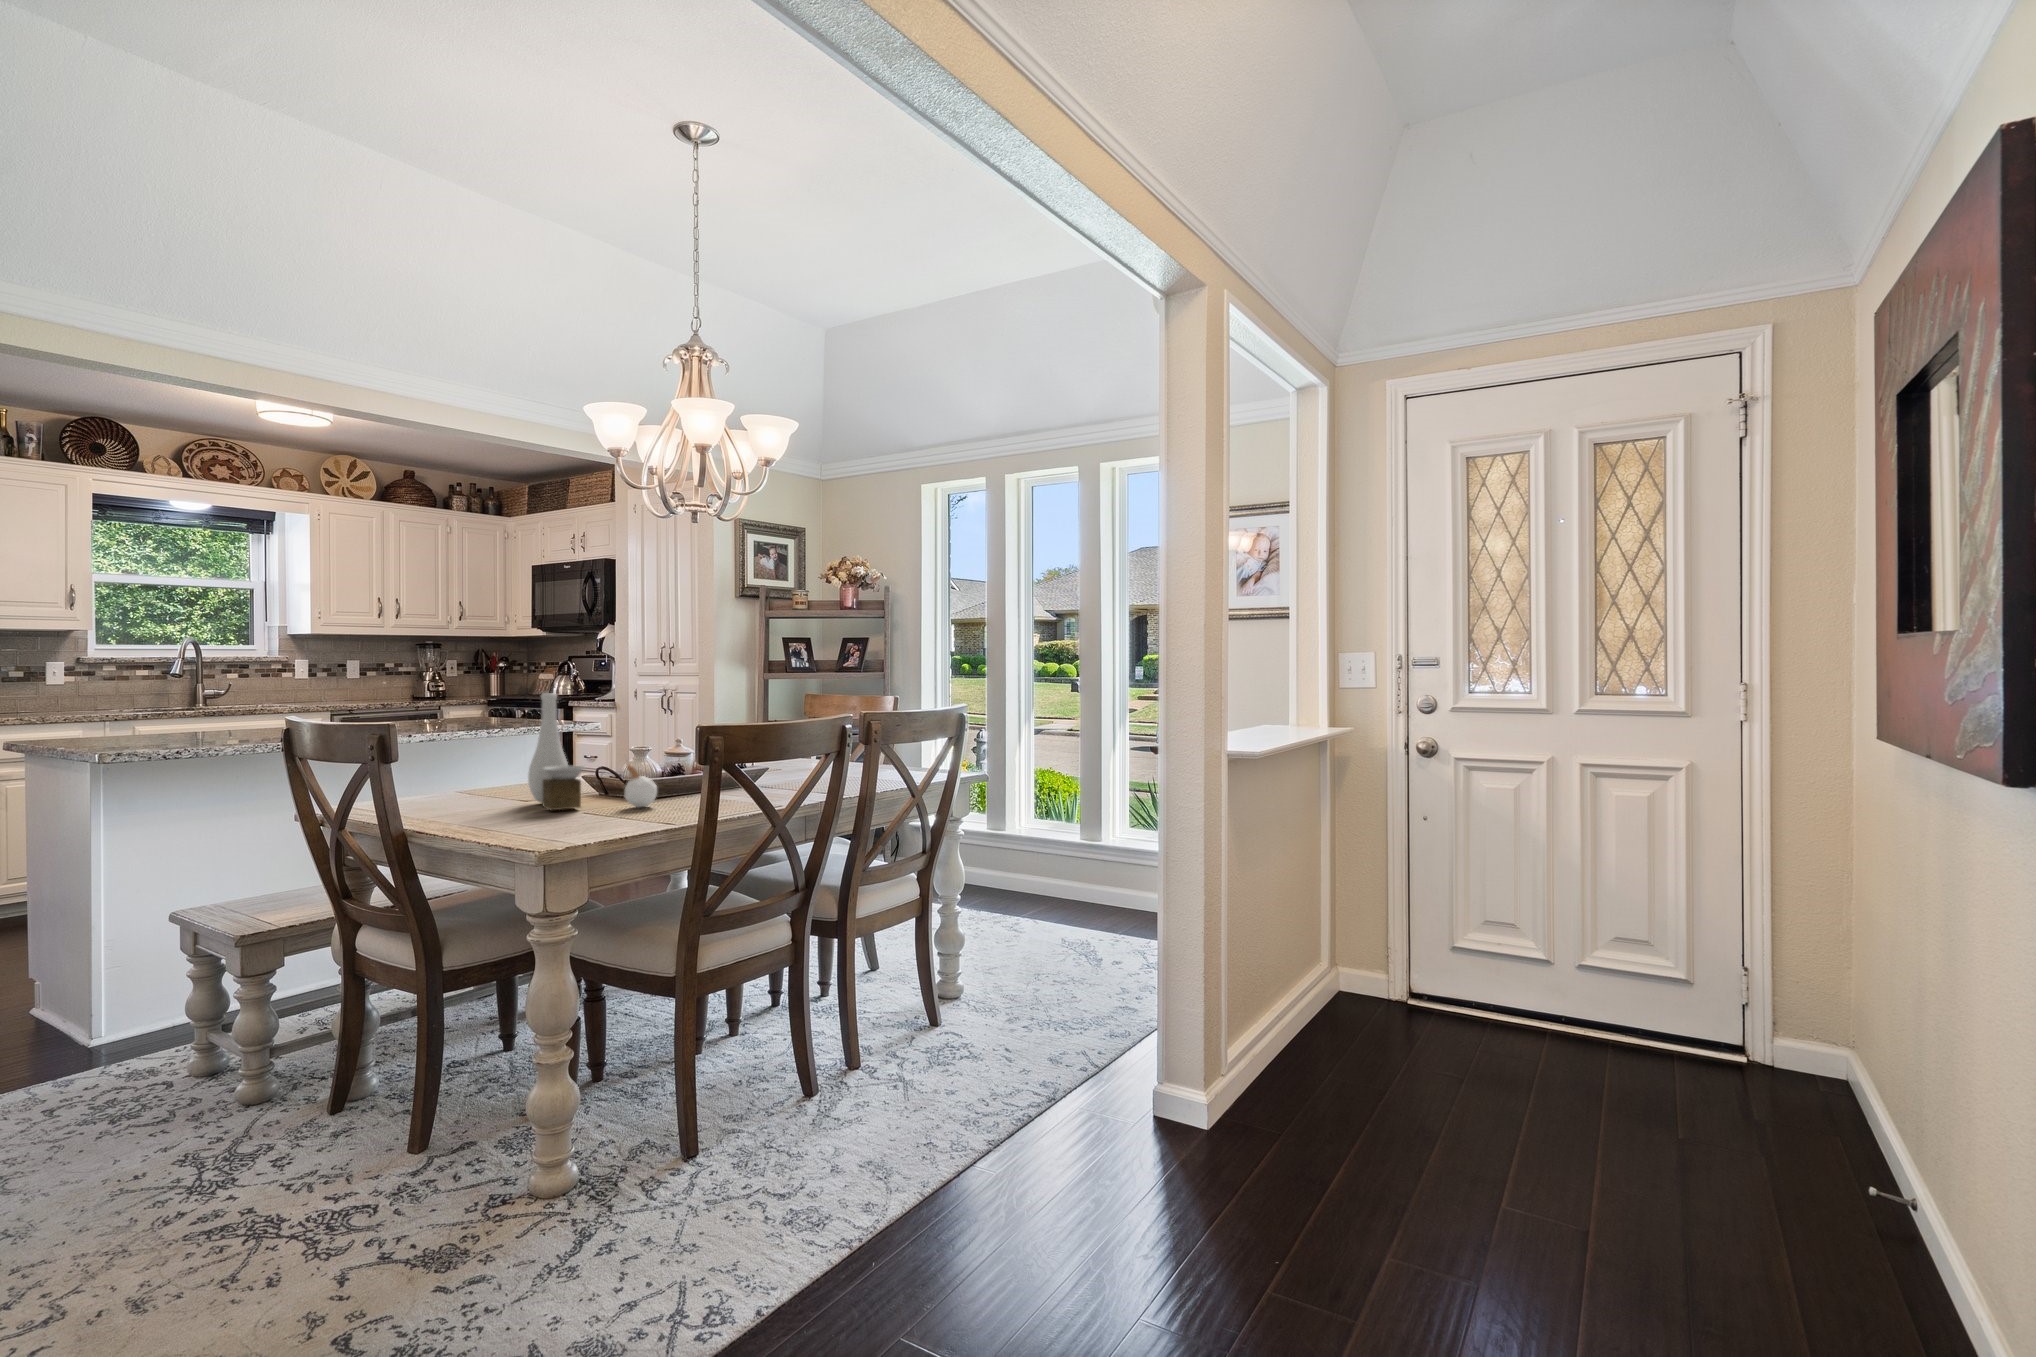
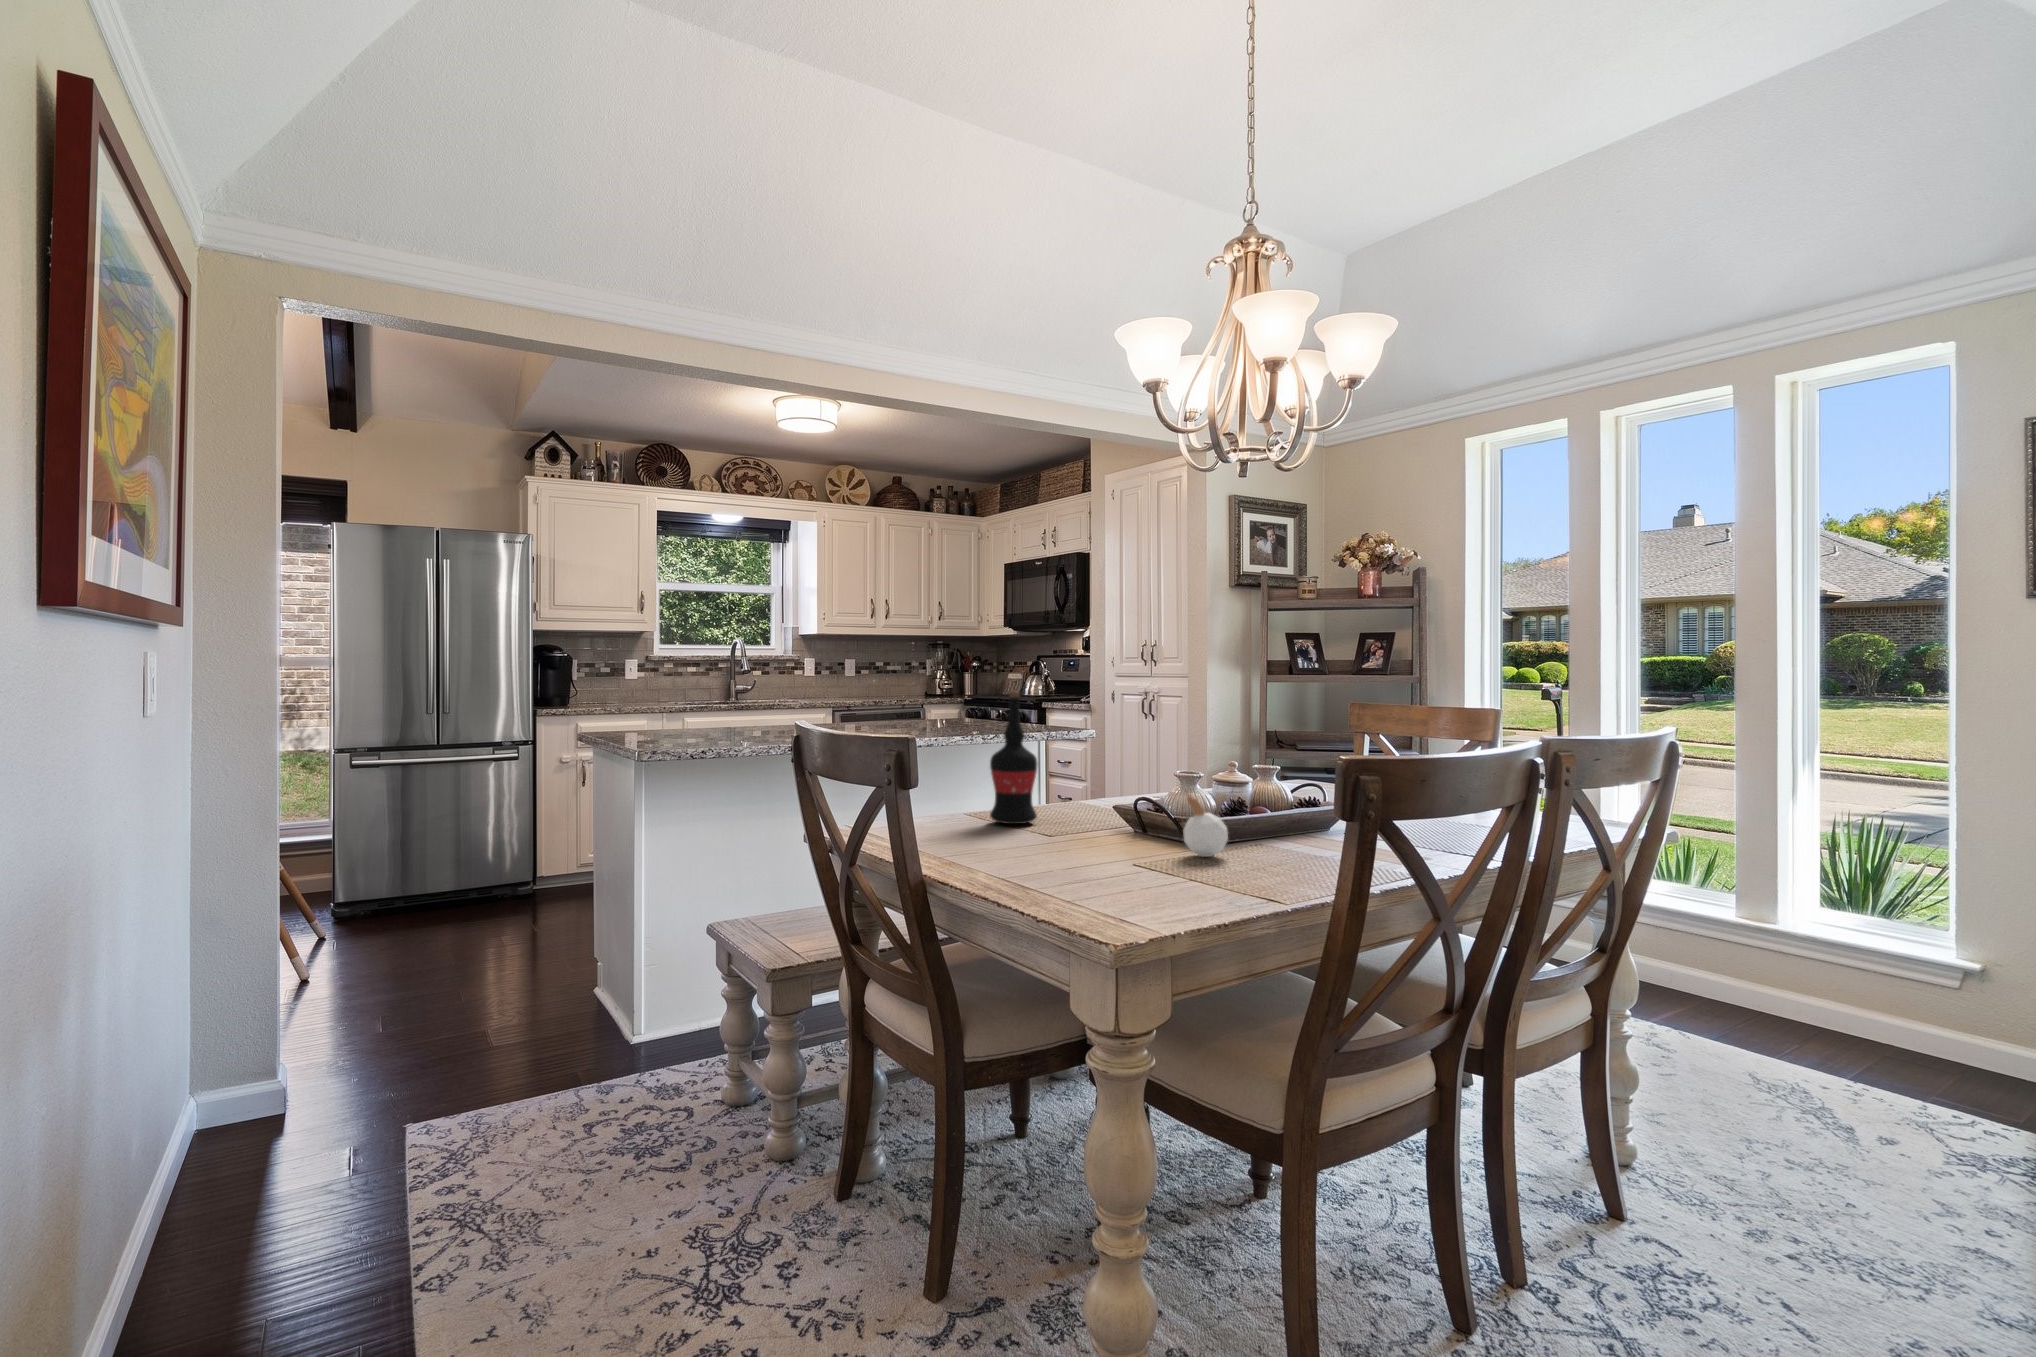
wine bottle: none [475,691,518,797] -> present [990,691,1037,824]
vase: present [528,693,585,811] -> none [1056,694,1133,853]

